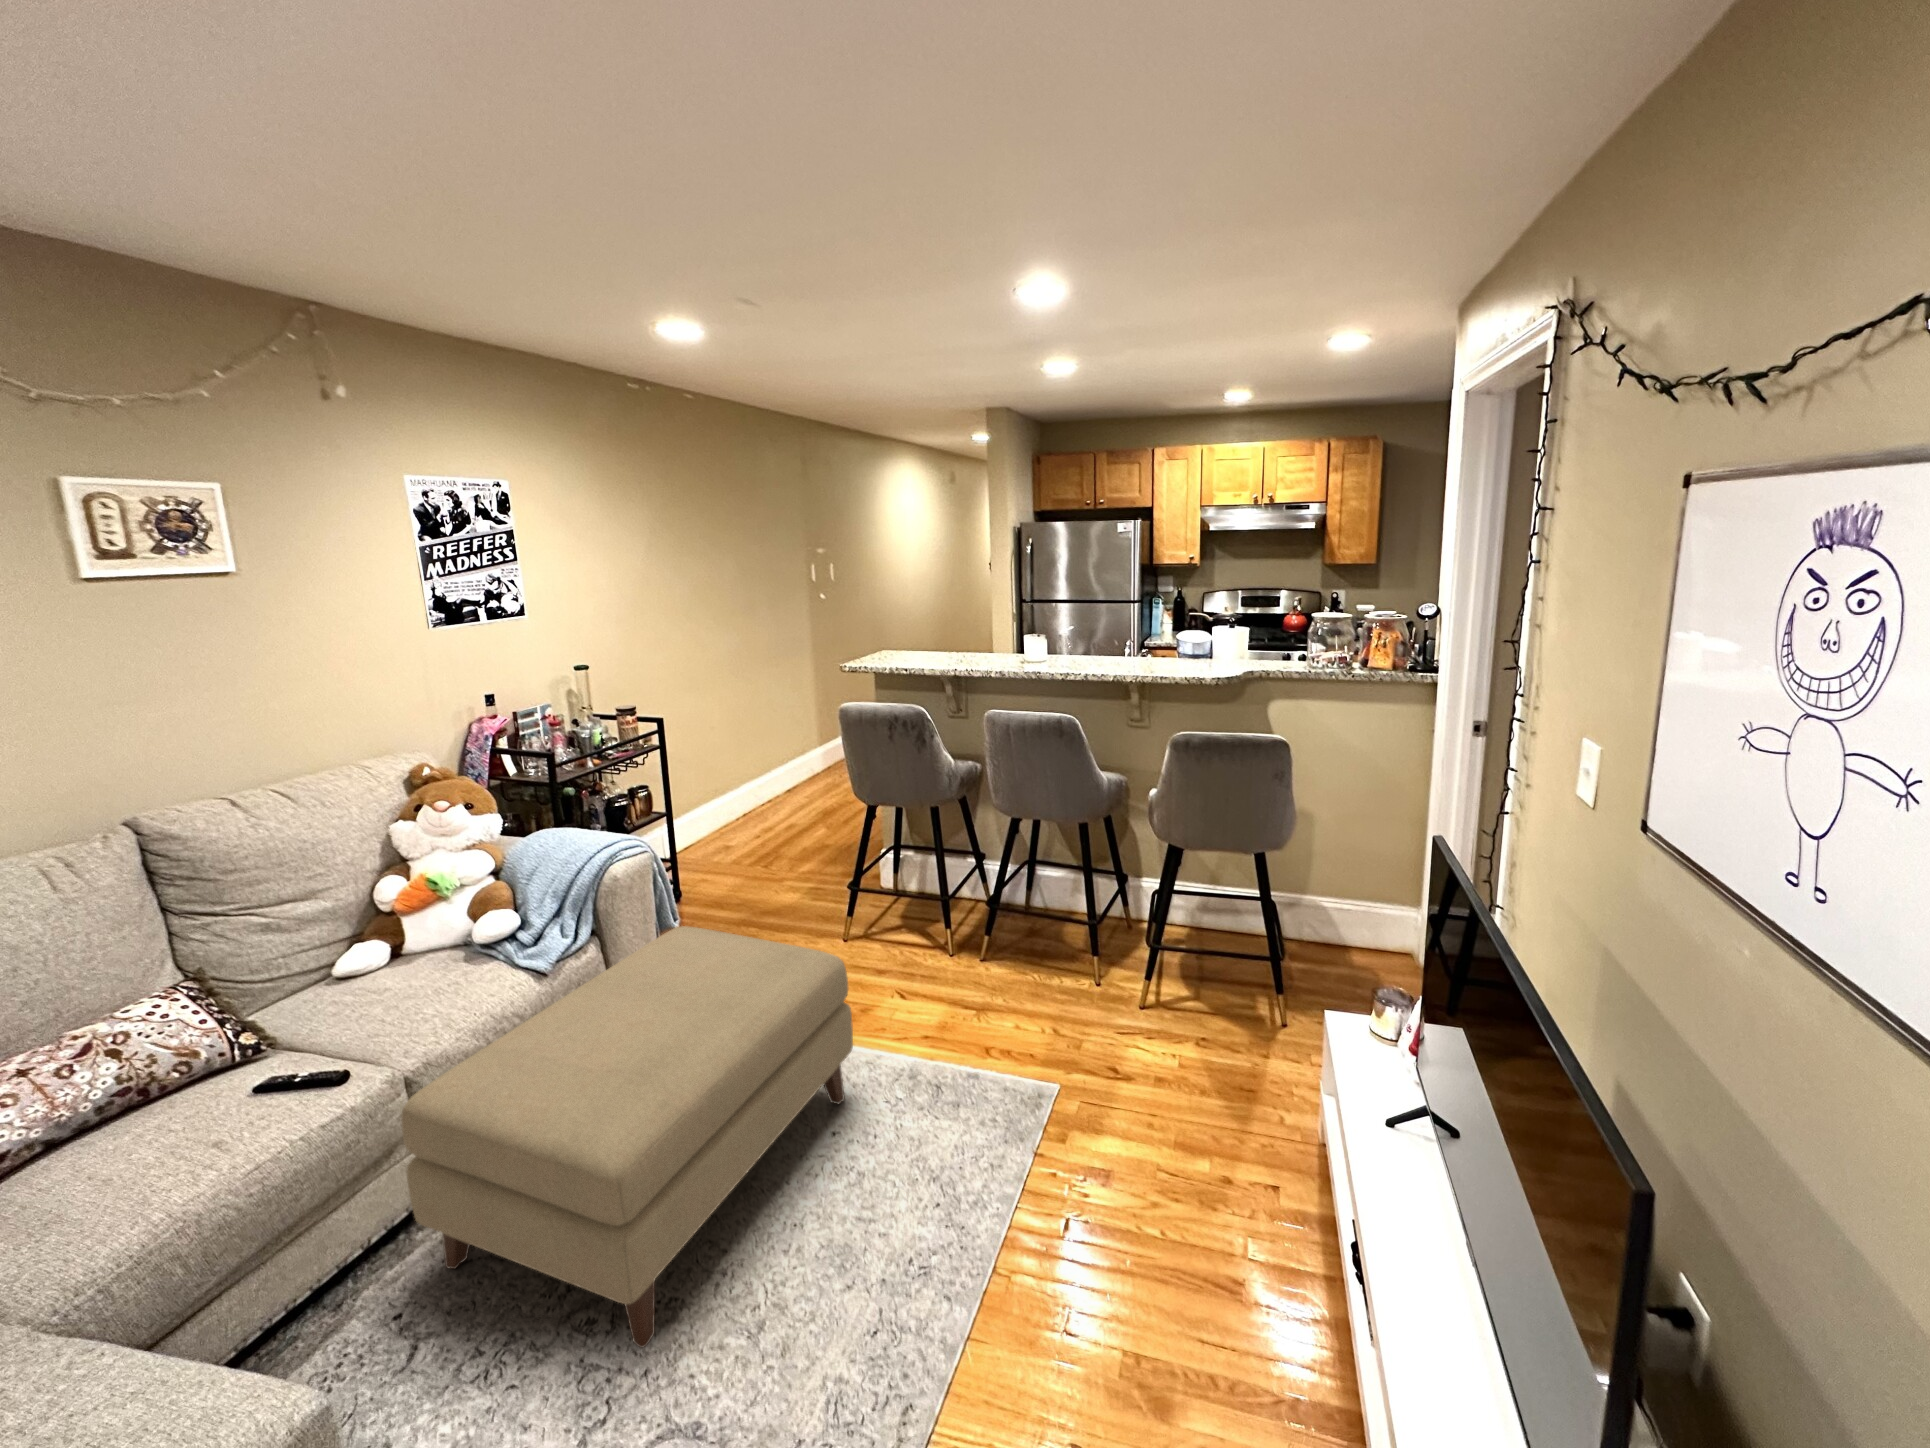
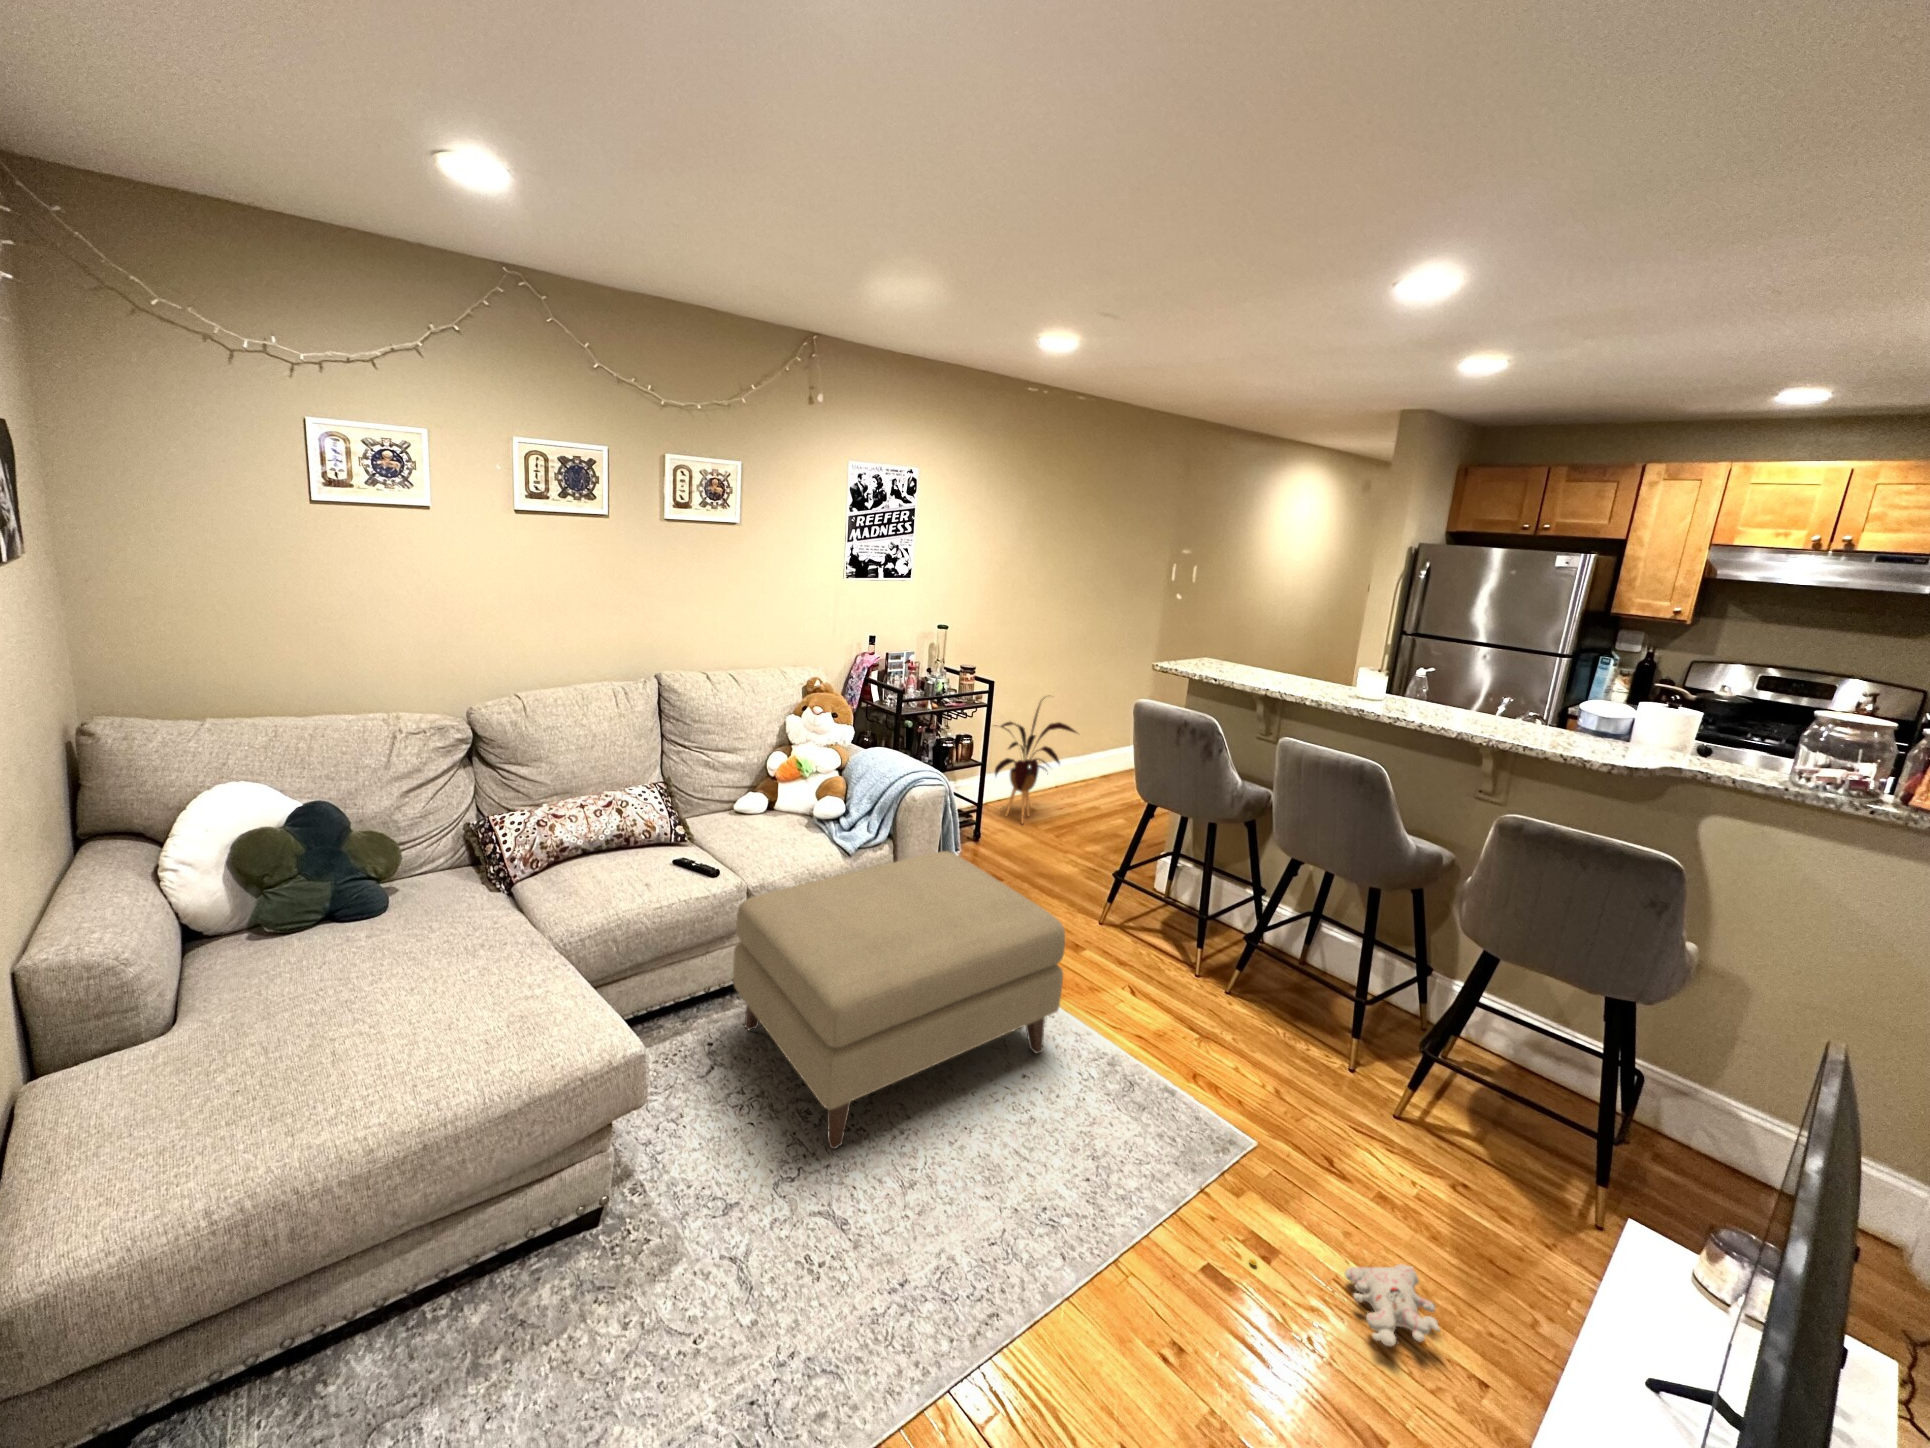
house plant: none [663,720,773,867] -> present [995,703,1076,824]
plush toy: none [1091,1121,1232,1196] -> present [1250,1259,1440,1346]

